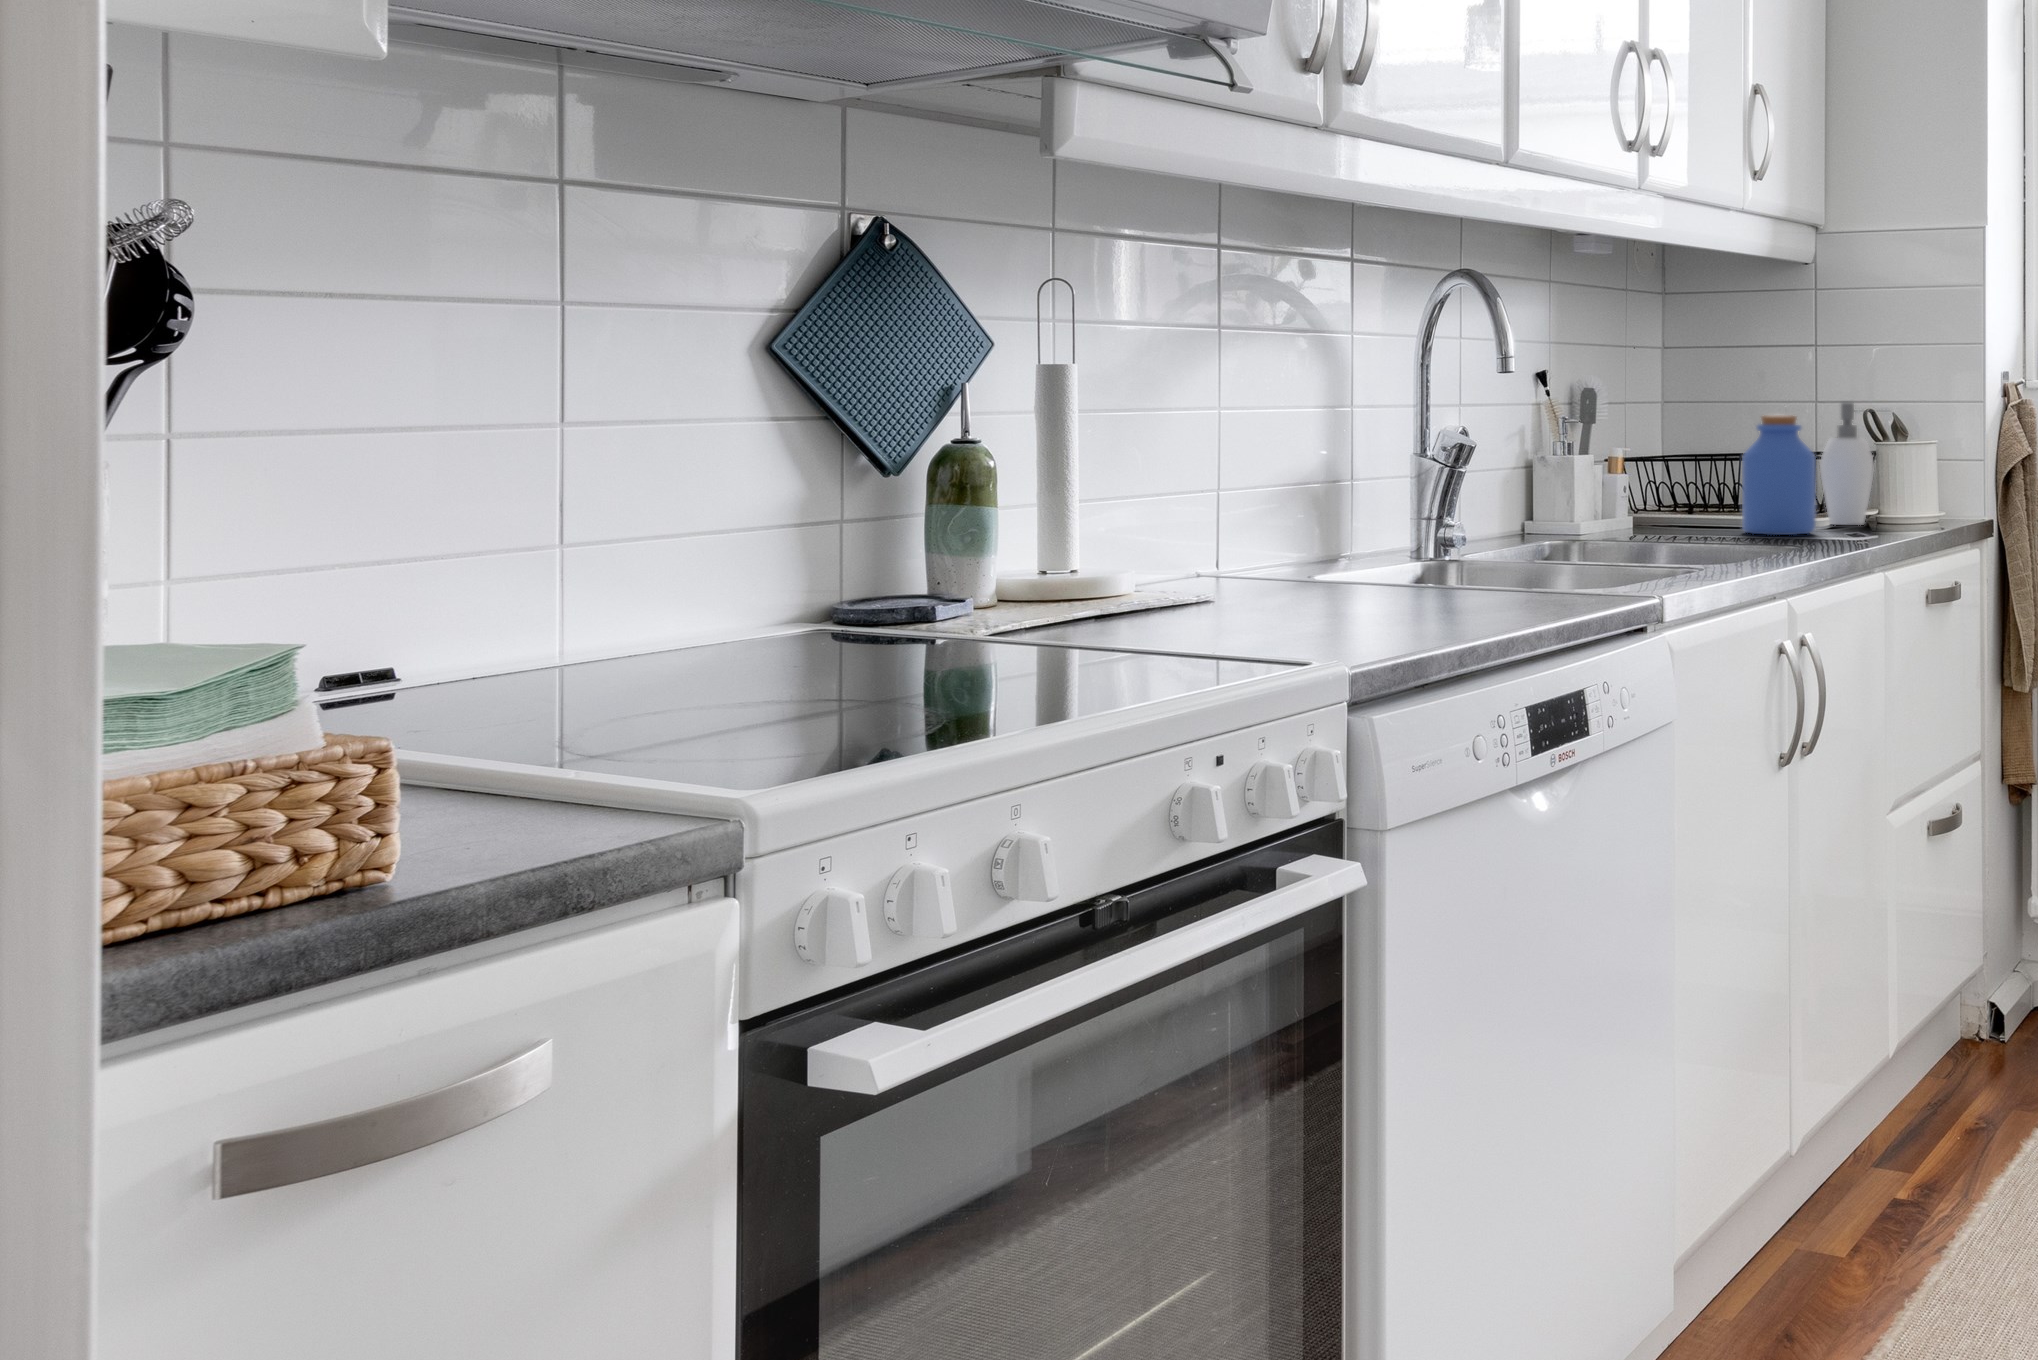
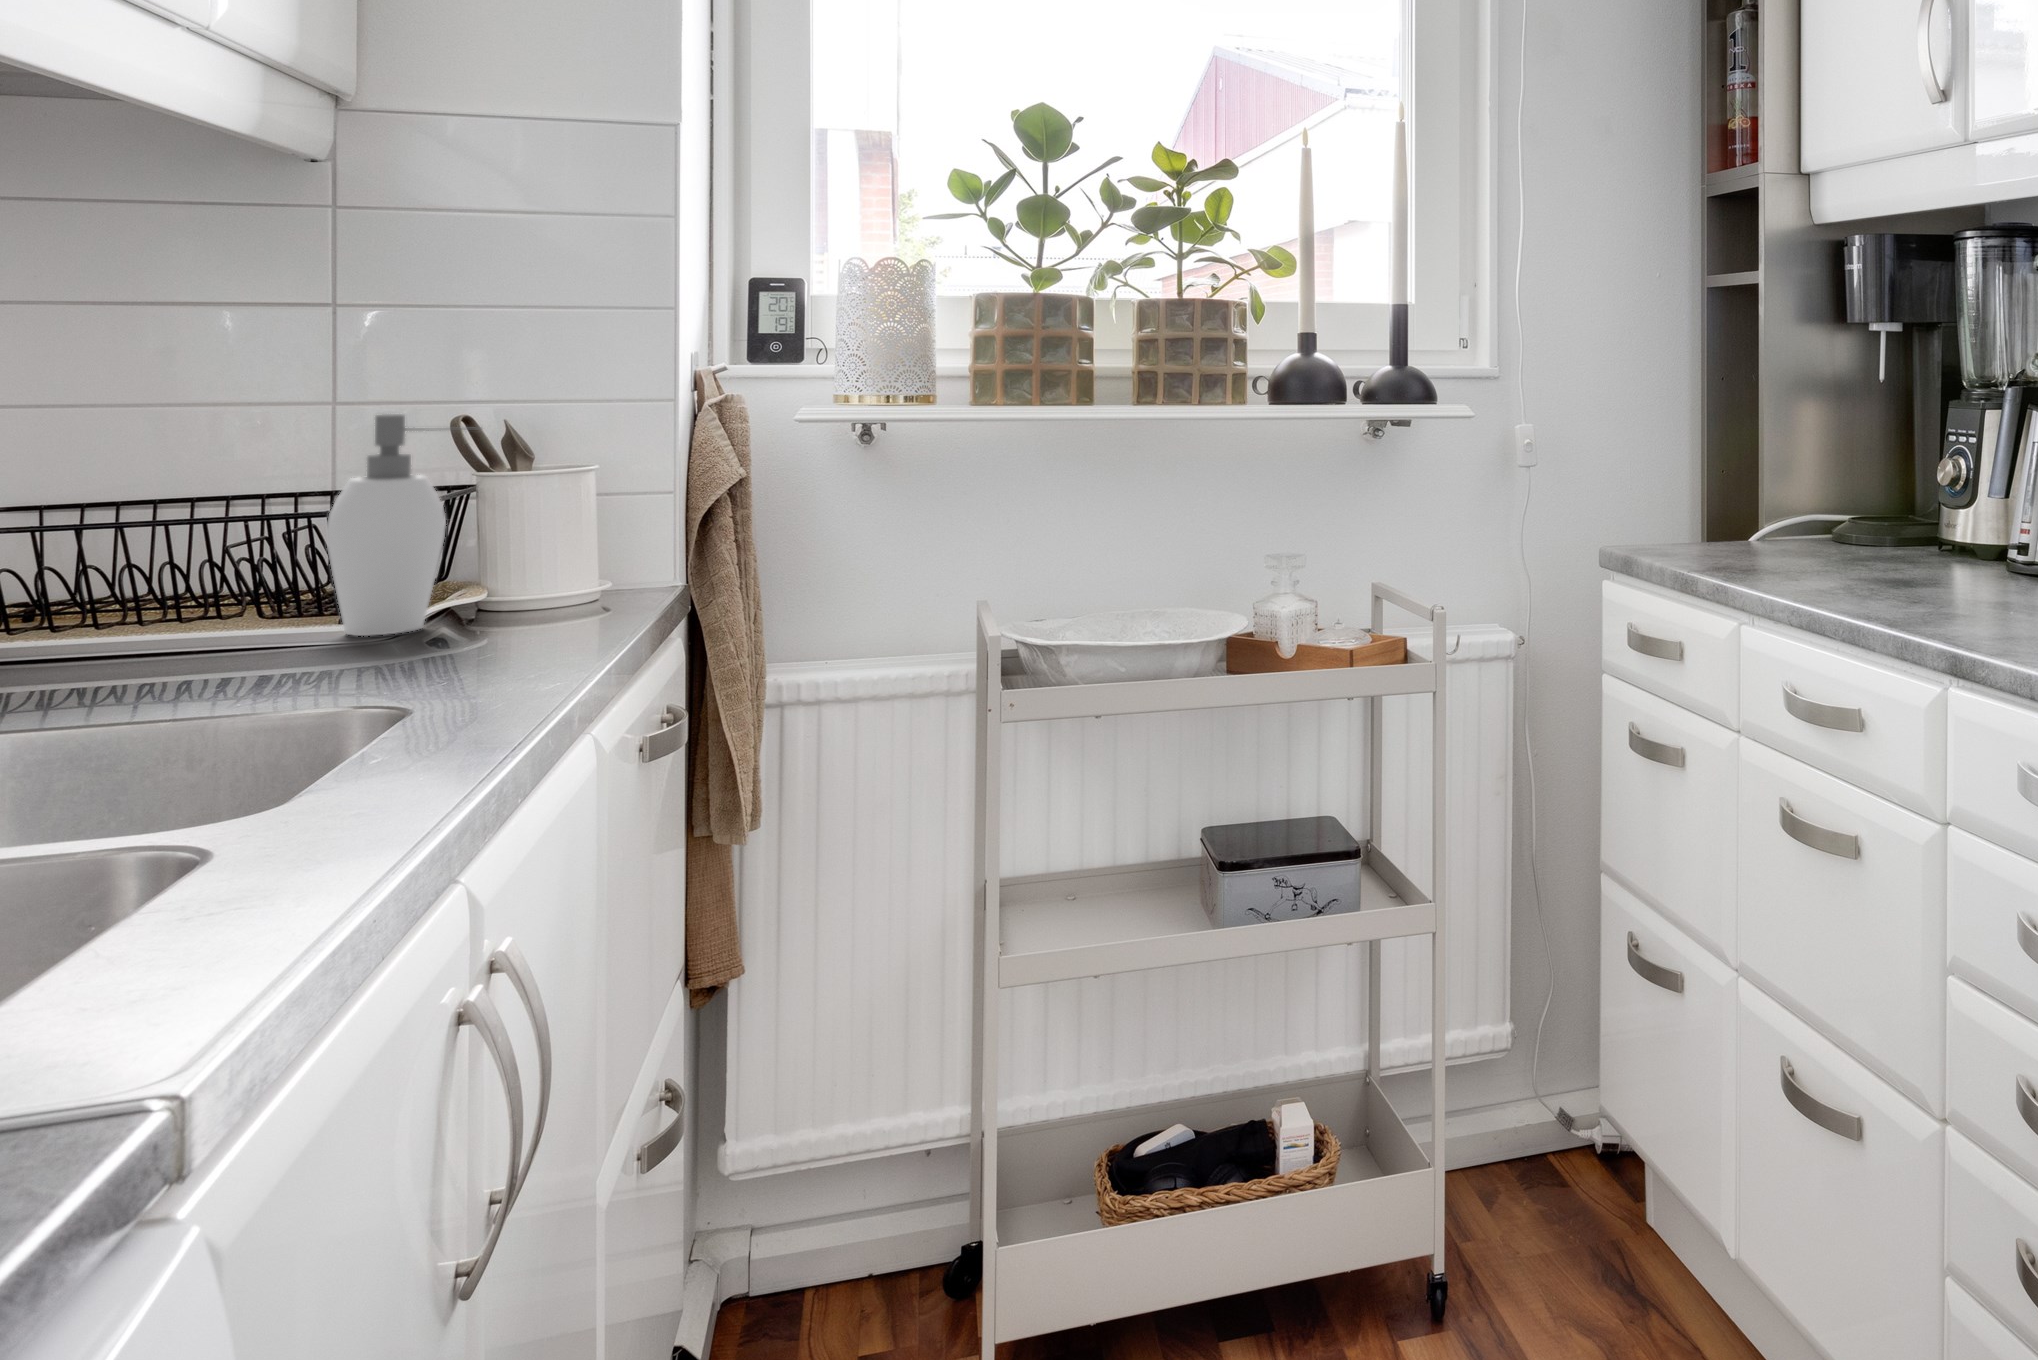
jar: present [1742,415,1816,535] -> none [104,455,300,702]

